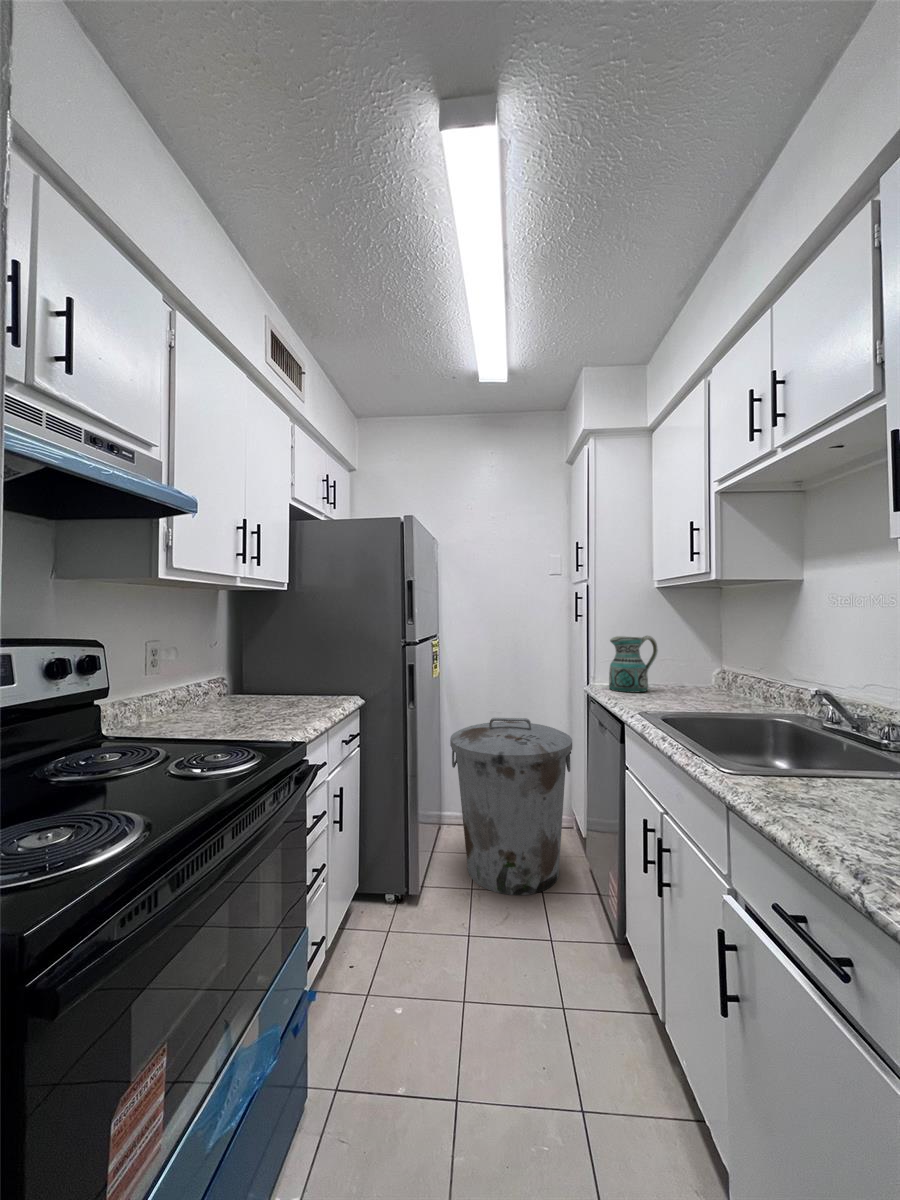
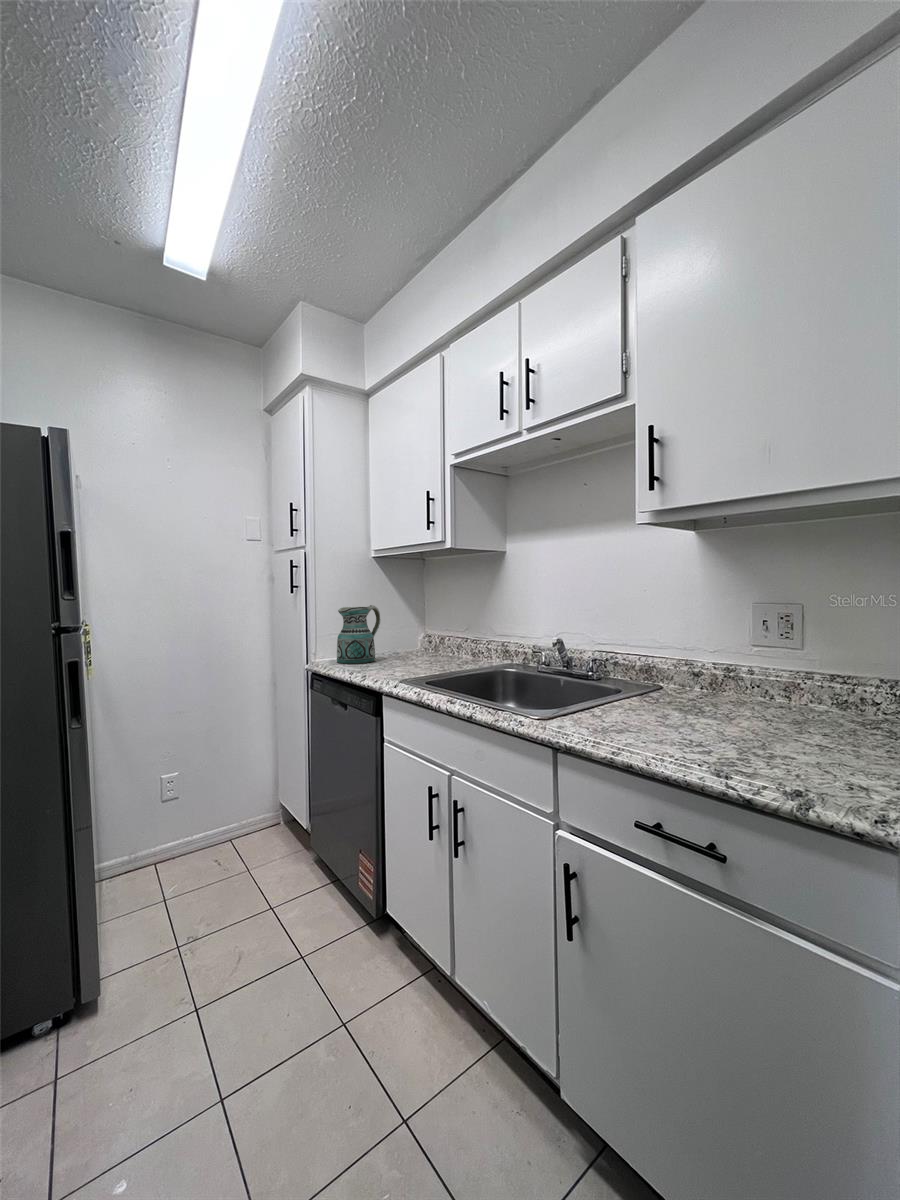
trash can: present [450,718,572,895] -> none [128,710,298,937]

